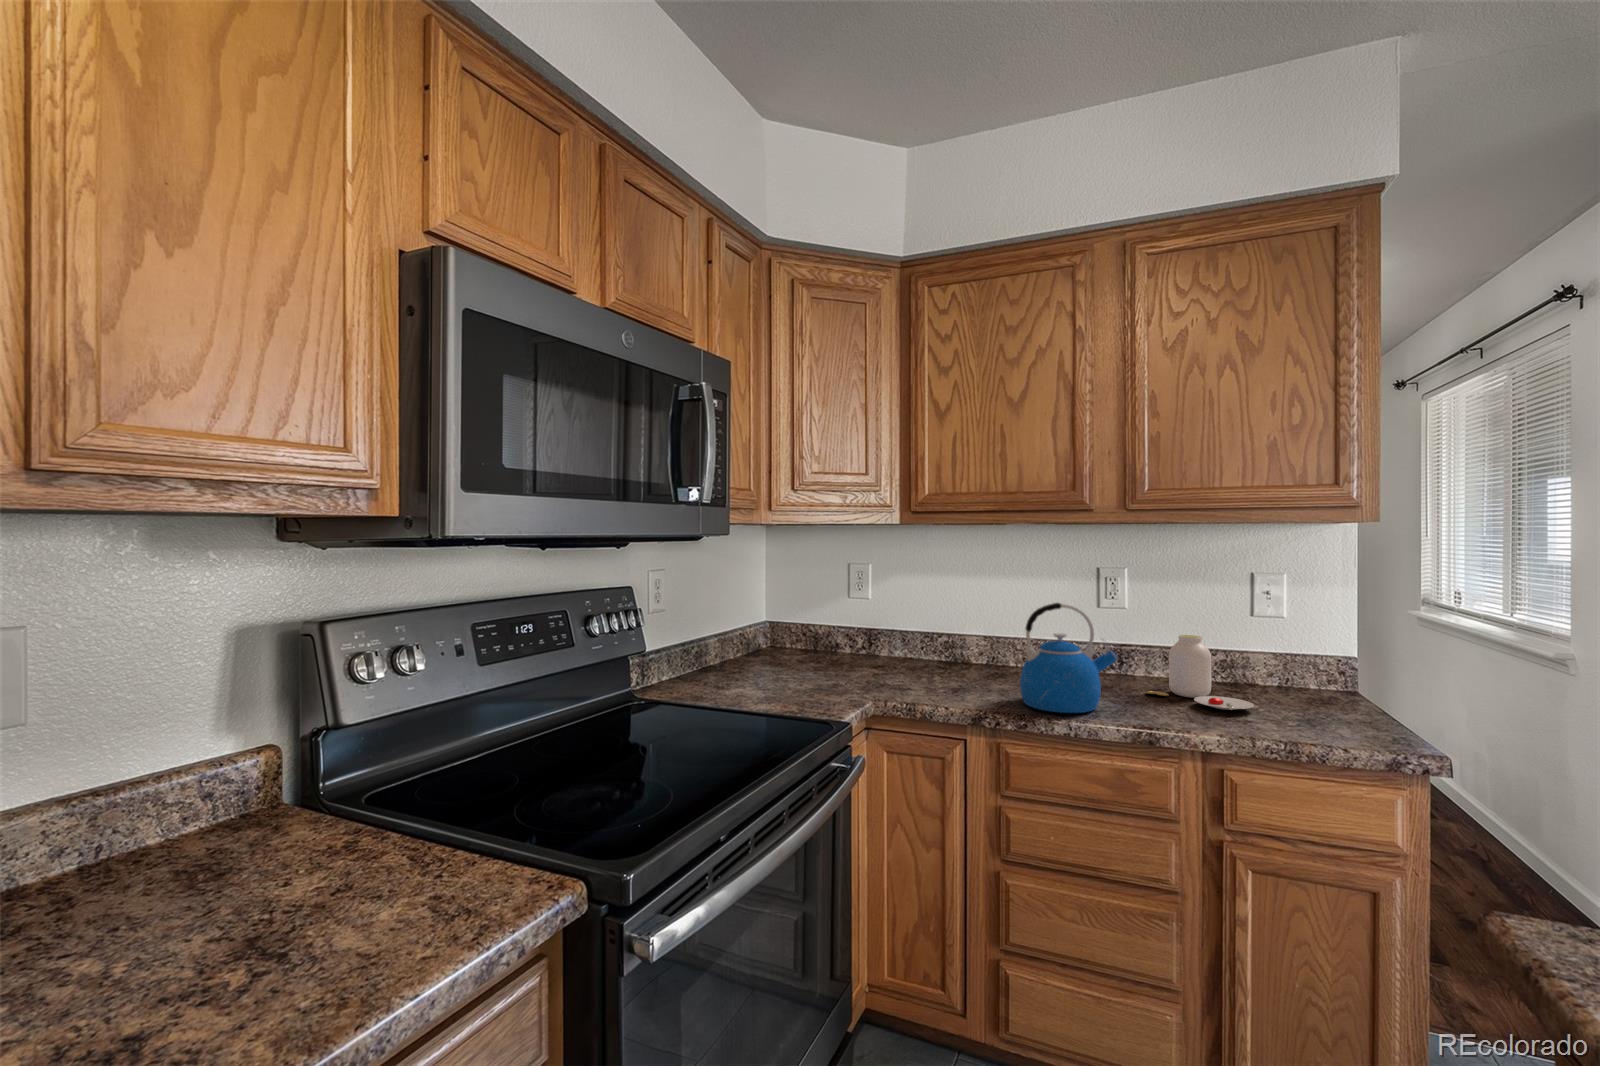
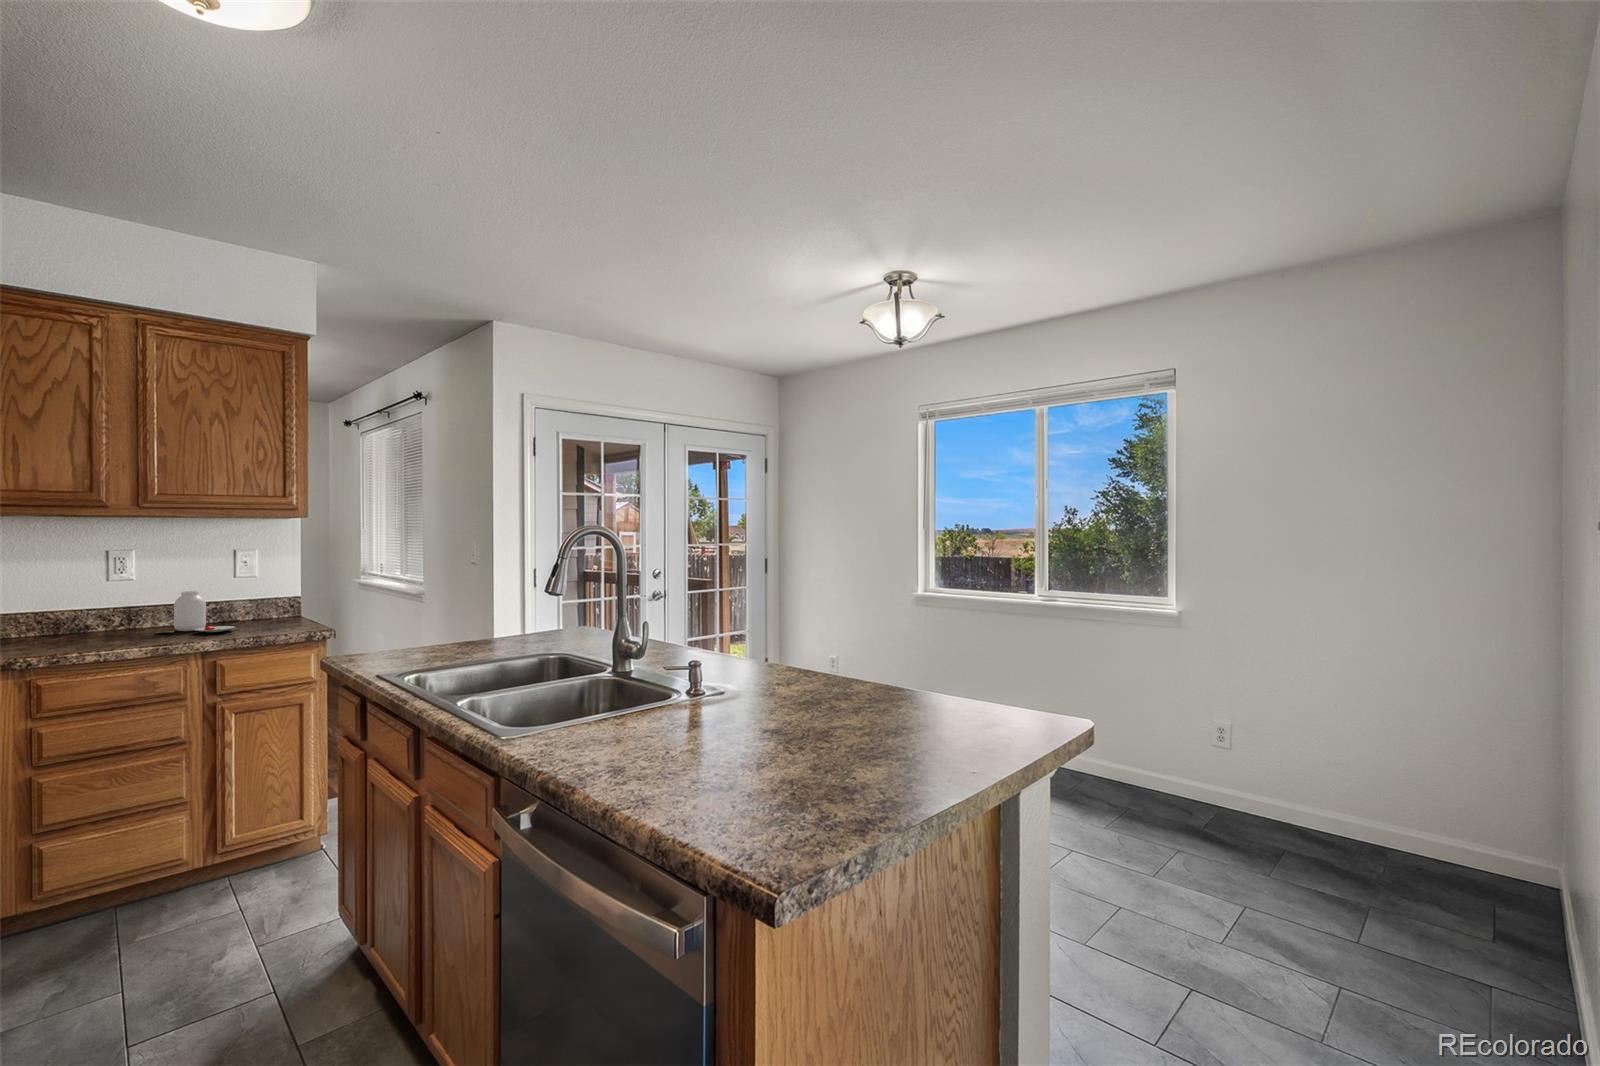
kettle: present [1020,603,1118,713] -> none [45,573,135,651]

